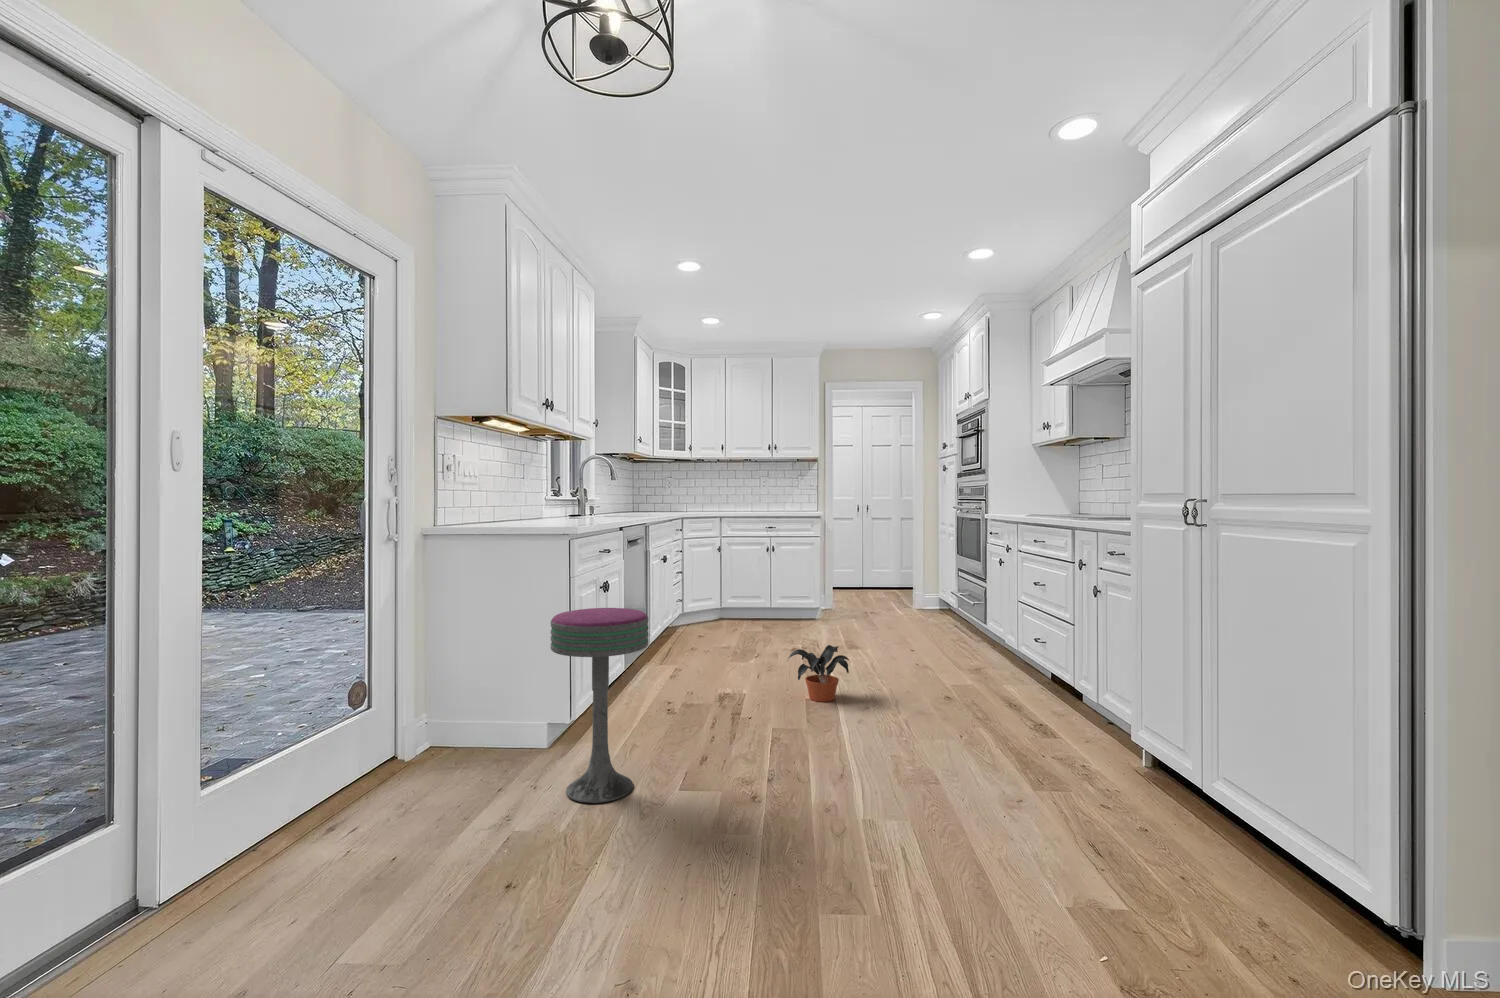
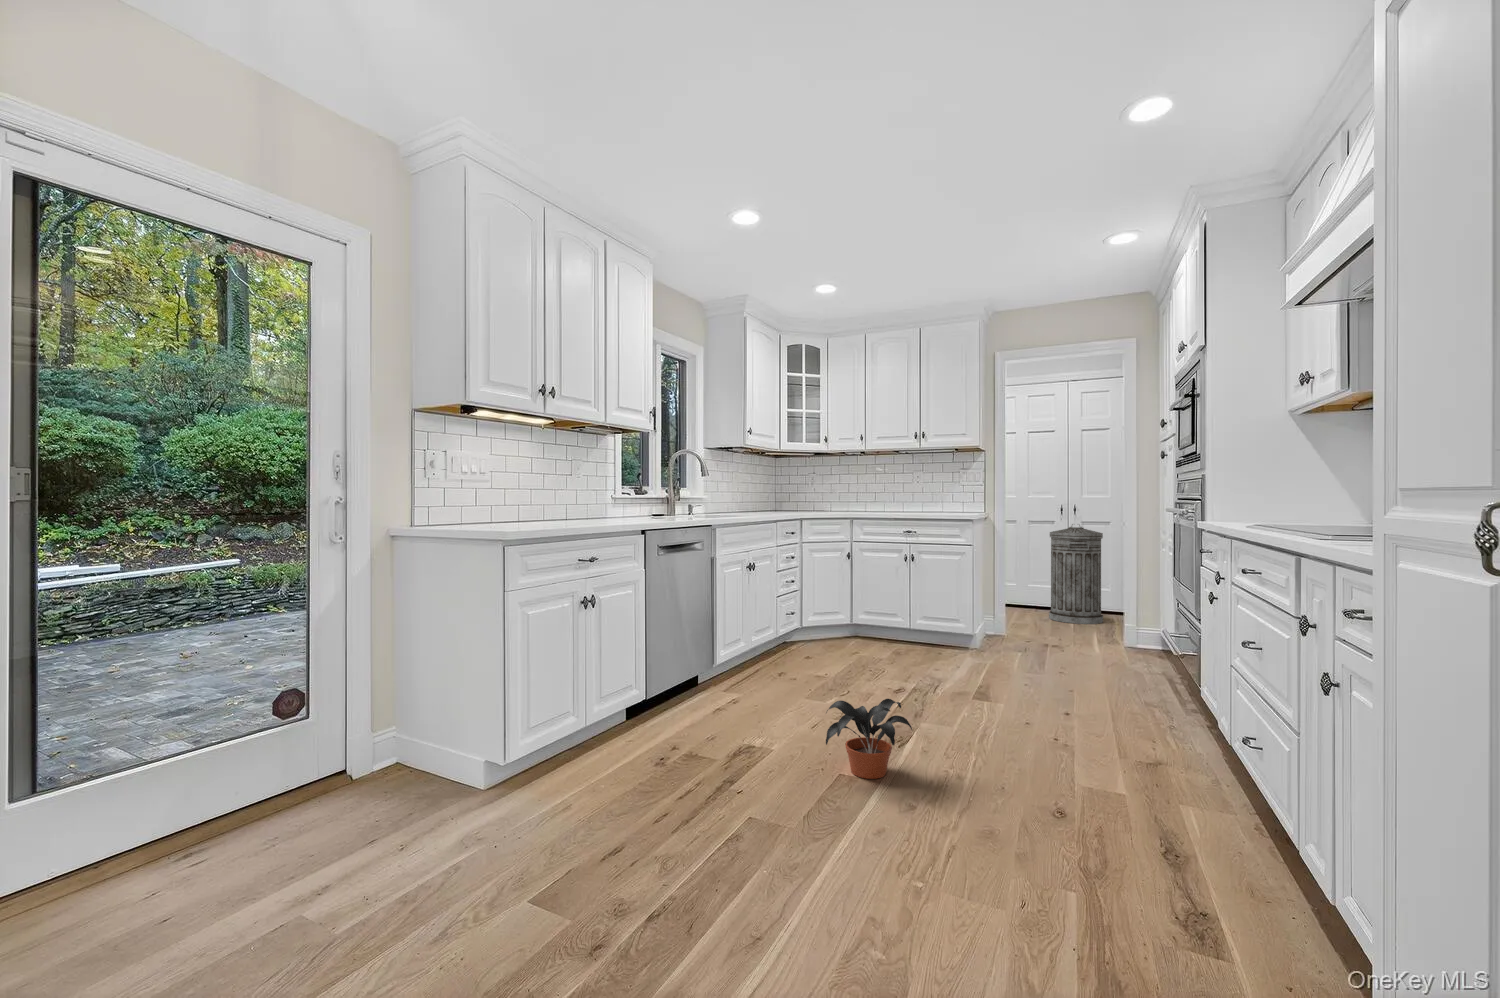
trash can: none [850,519,888,597] -> present [1049,524,1103,624]
bar stool: present [550,608,648,803] -> none [395,634,527,889]

